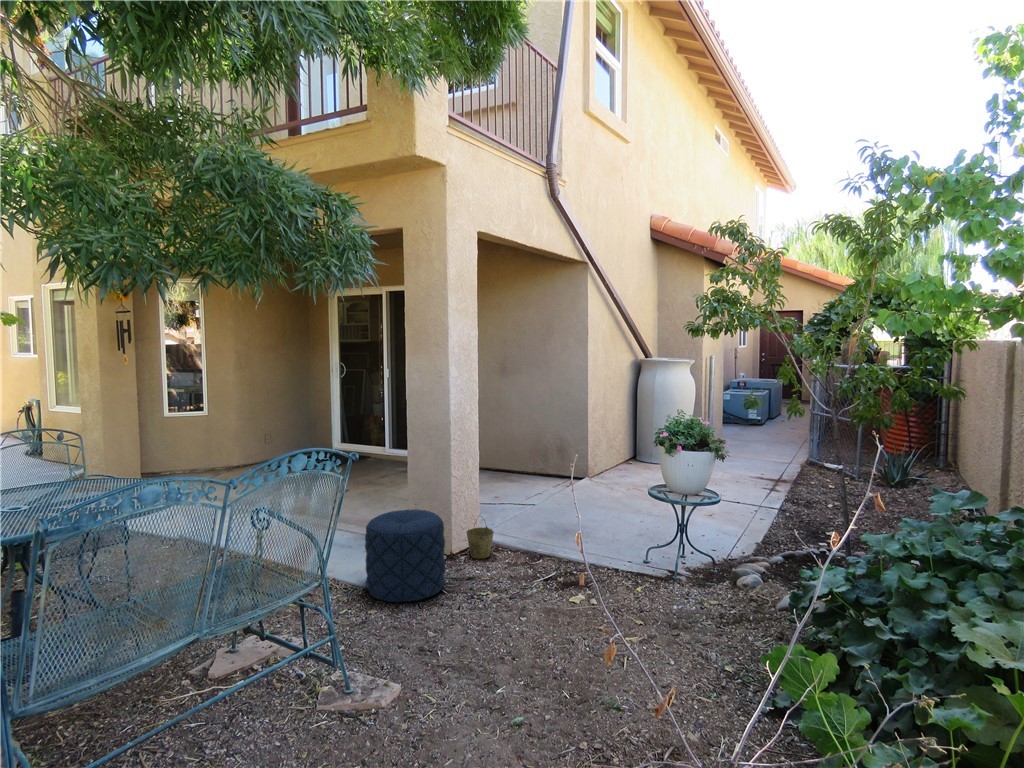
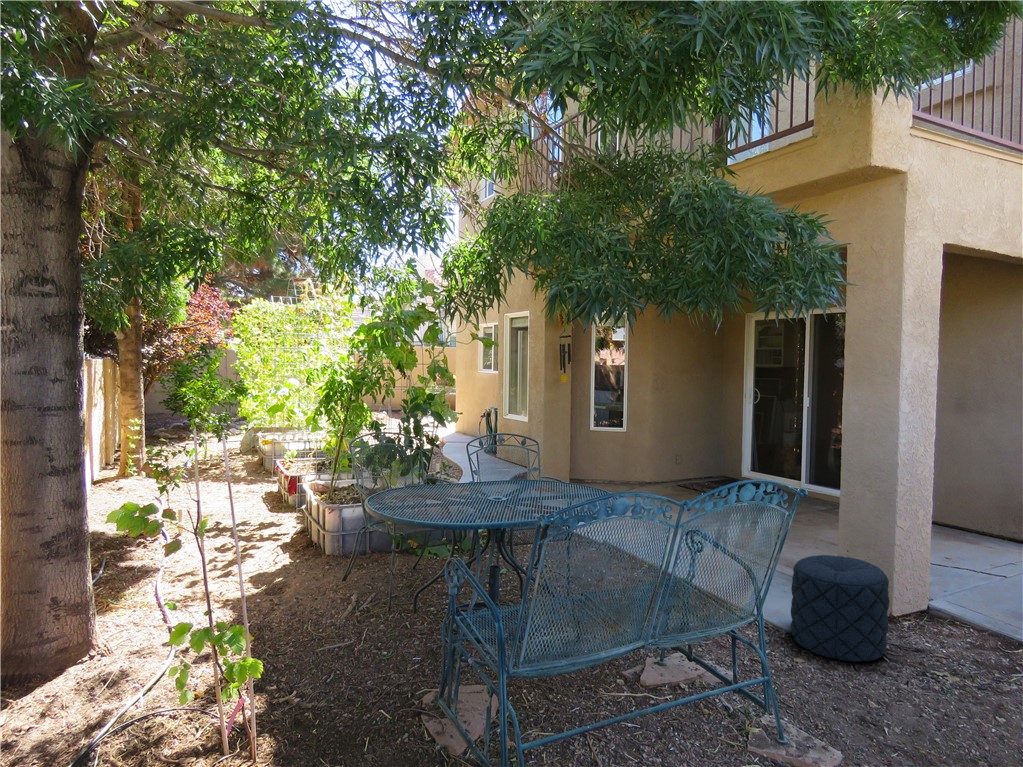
bucket: present [466,516,494,559] -> none [912,578,952,631]

